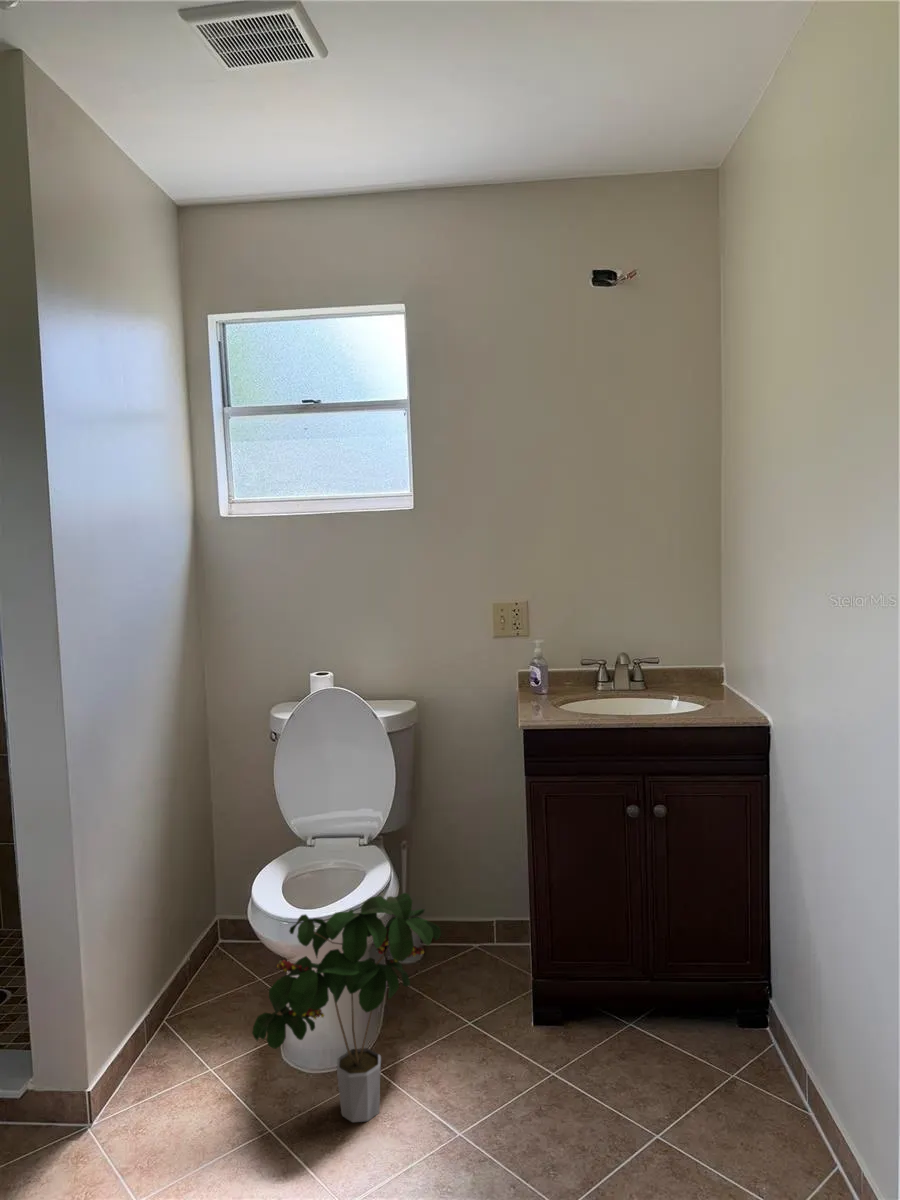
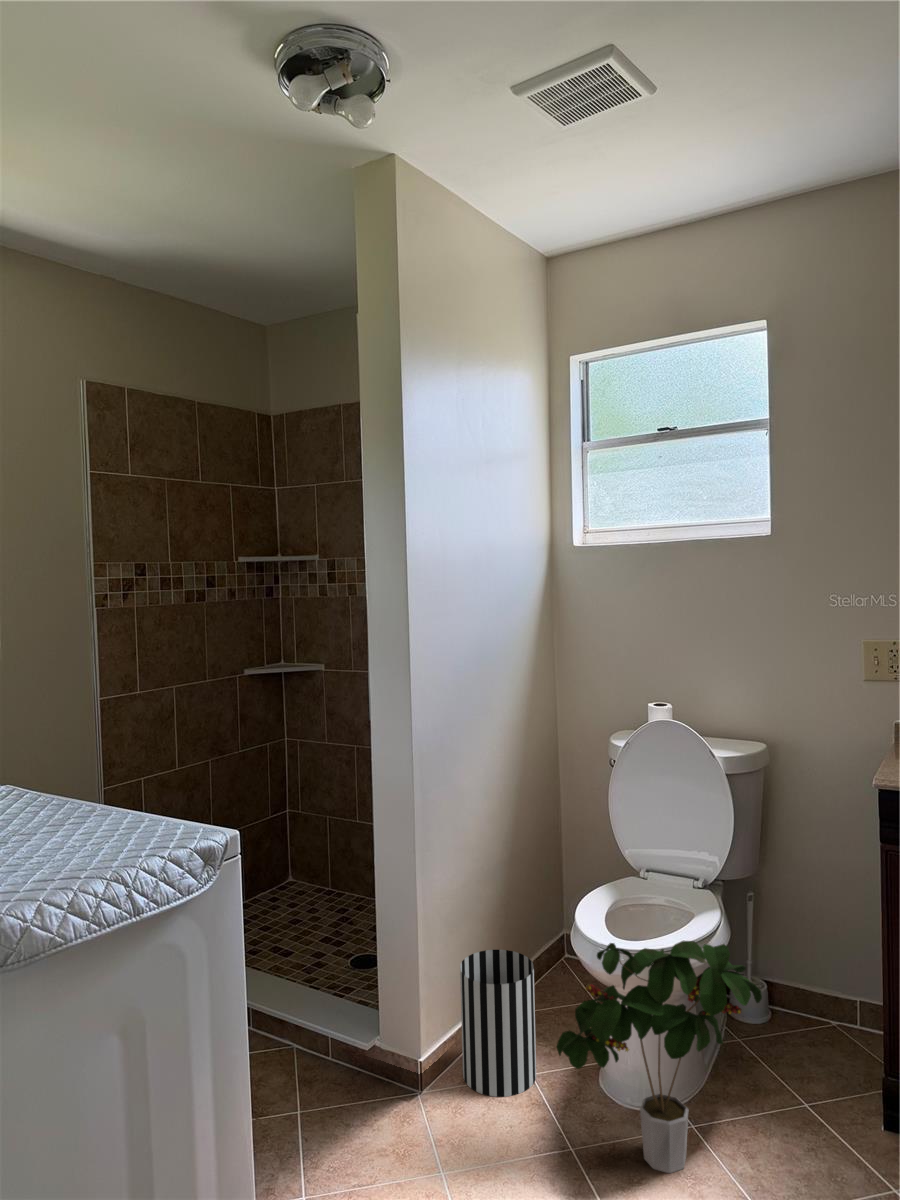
wastebasket: none [128,947,217,1105] -> present [460,950,536,1097]

